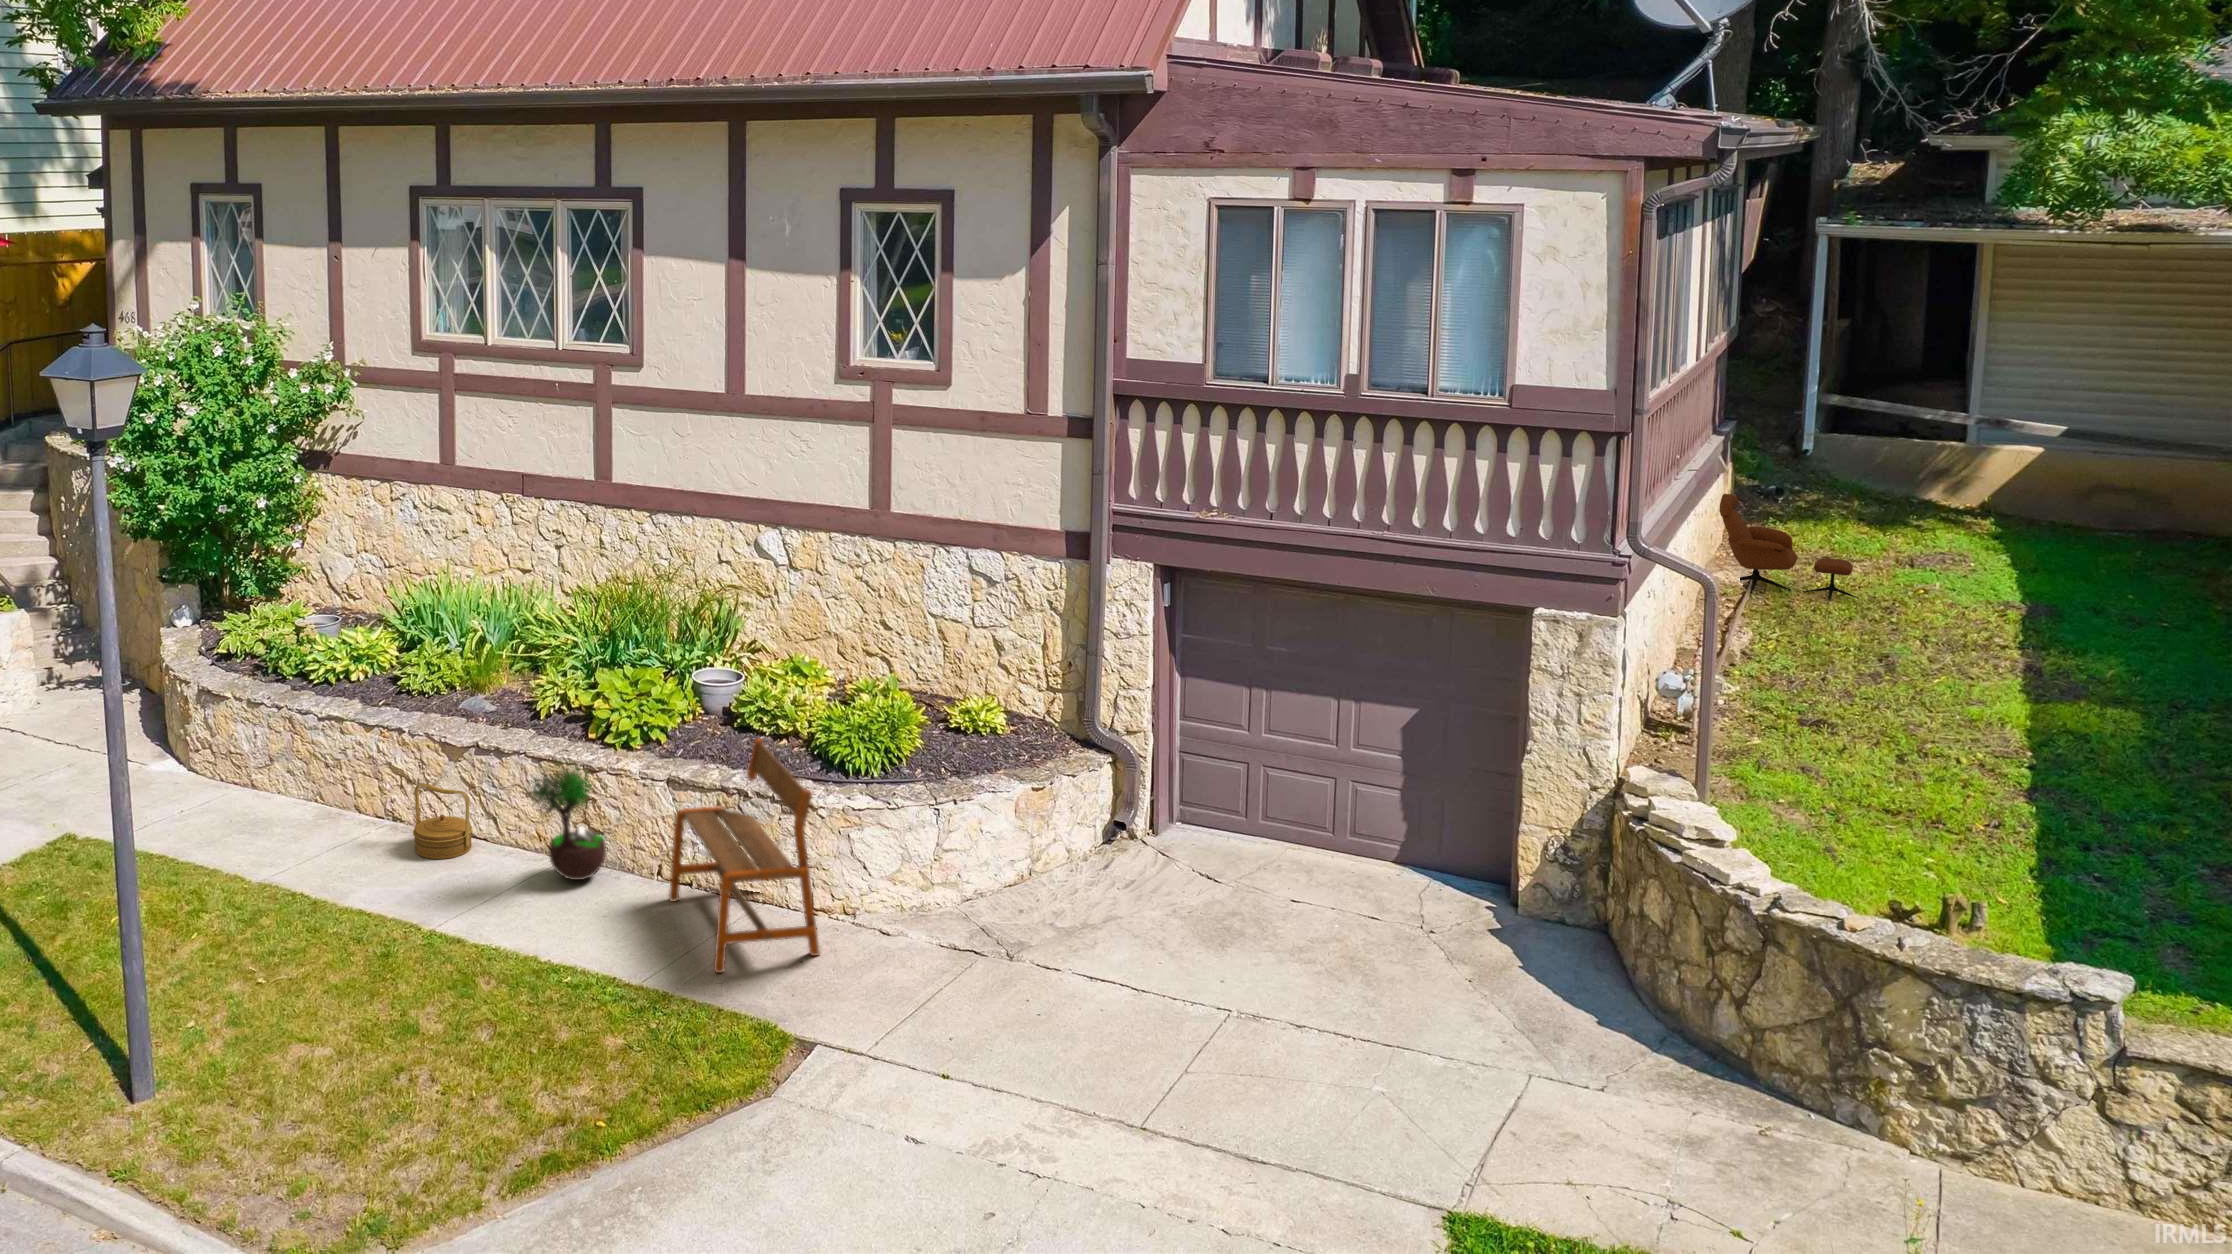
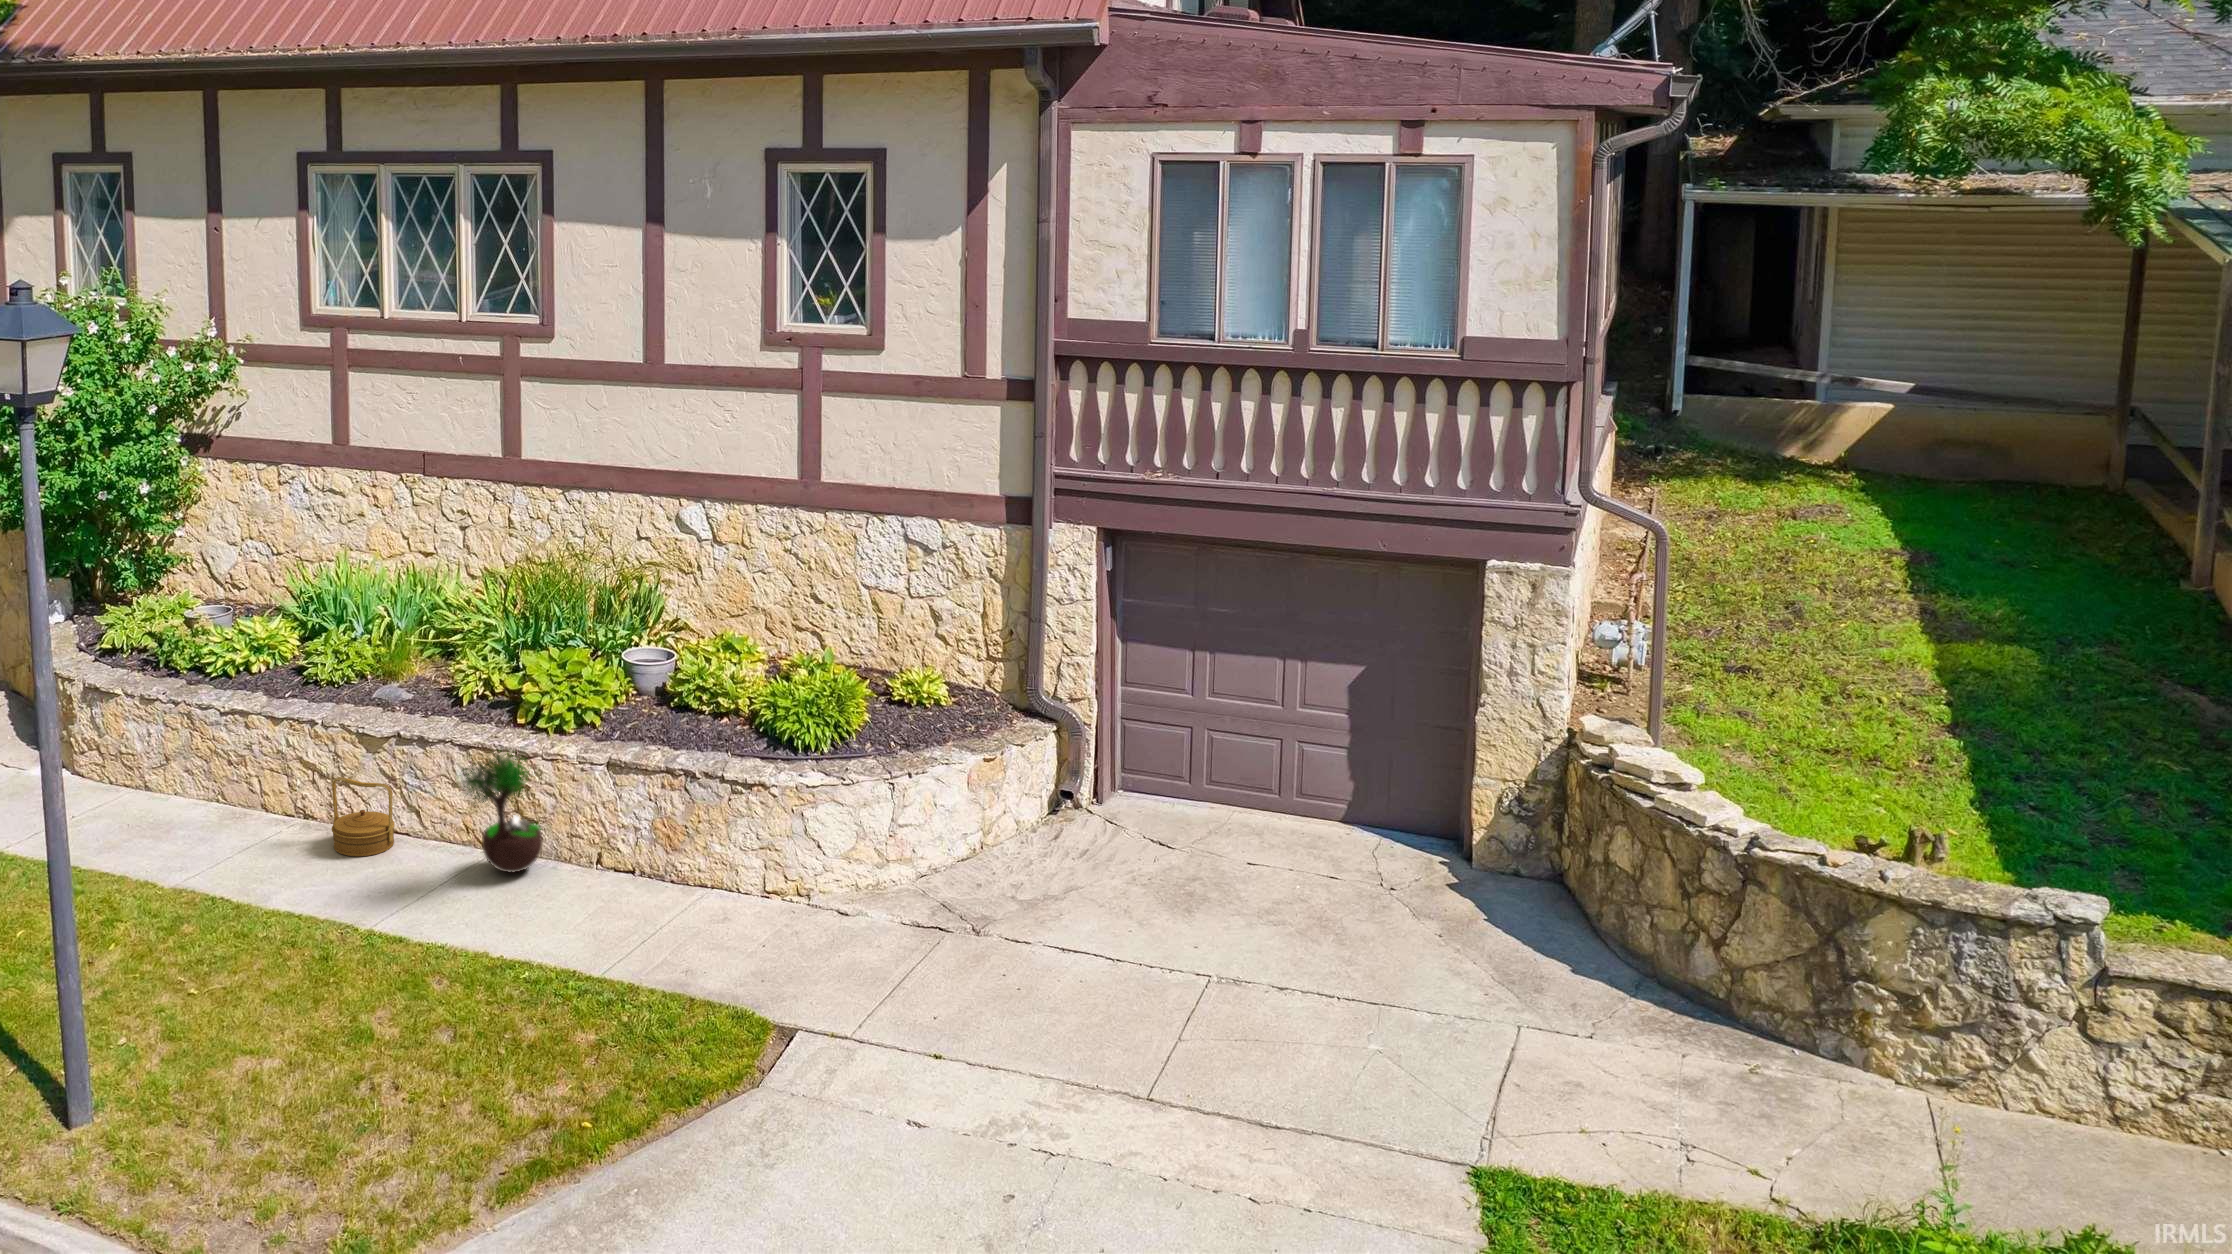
lounge chair: present [1719,494,1859,601] -> none [1612,452,1747,555]
bench: present [669,738,819,973] -> none [613,716,781,962]

